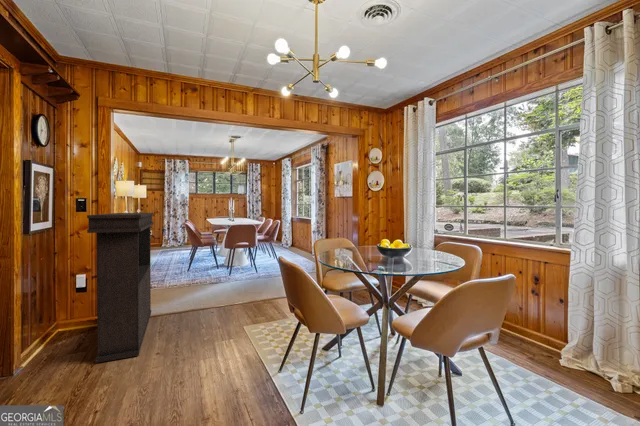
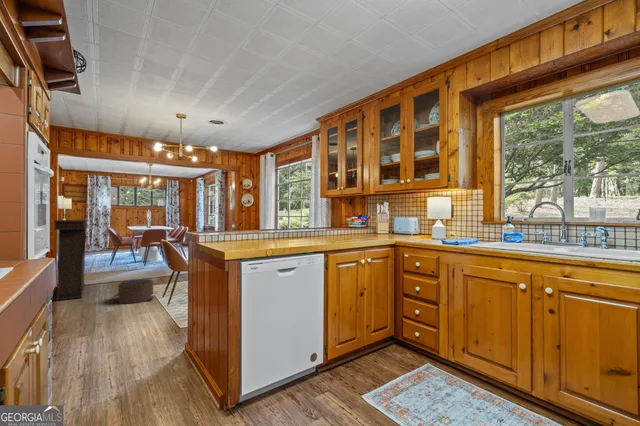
pouf: none [186,326,269,388] -> present [112,279,157,303]

